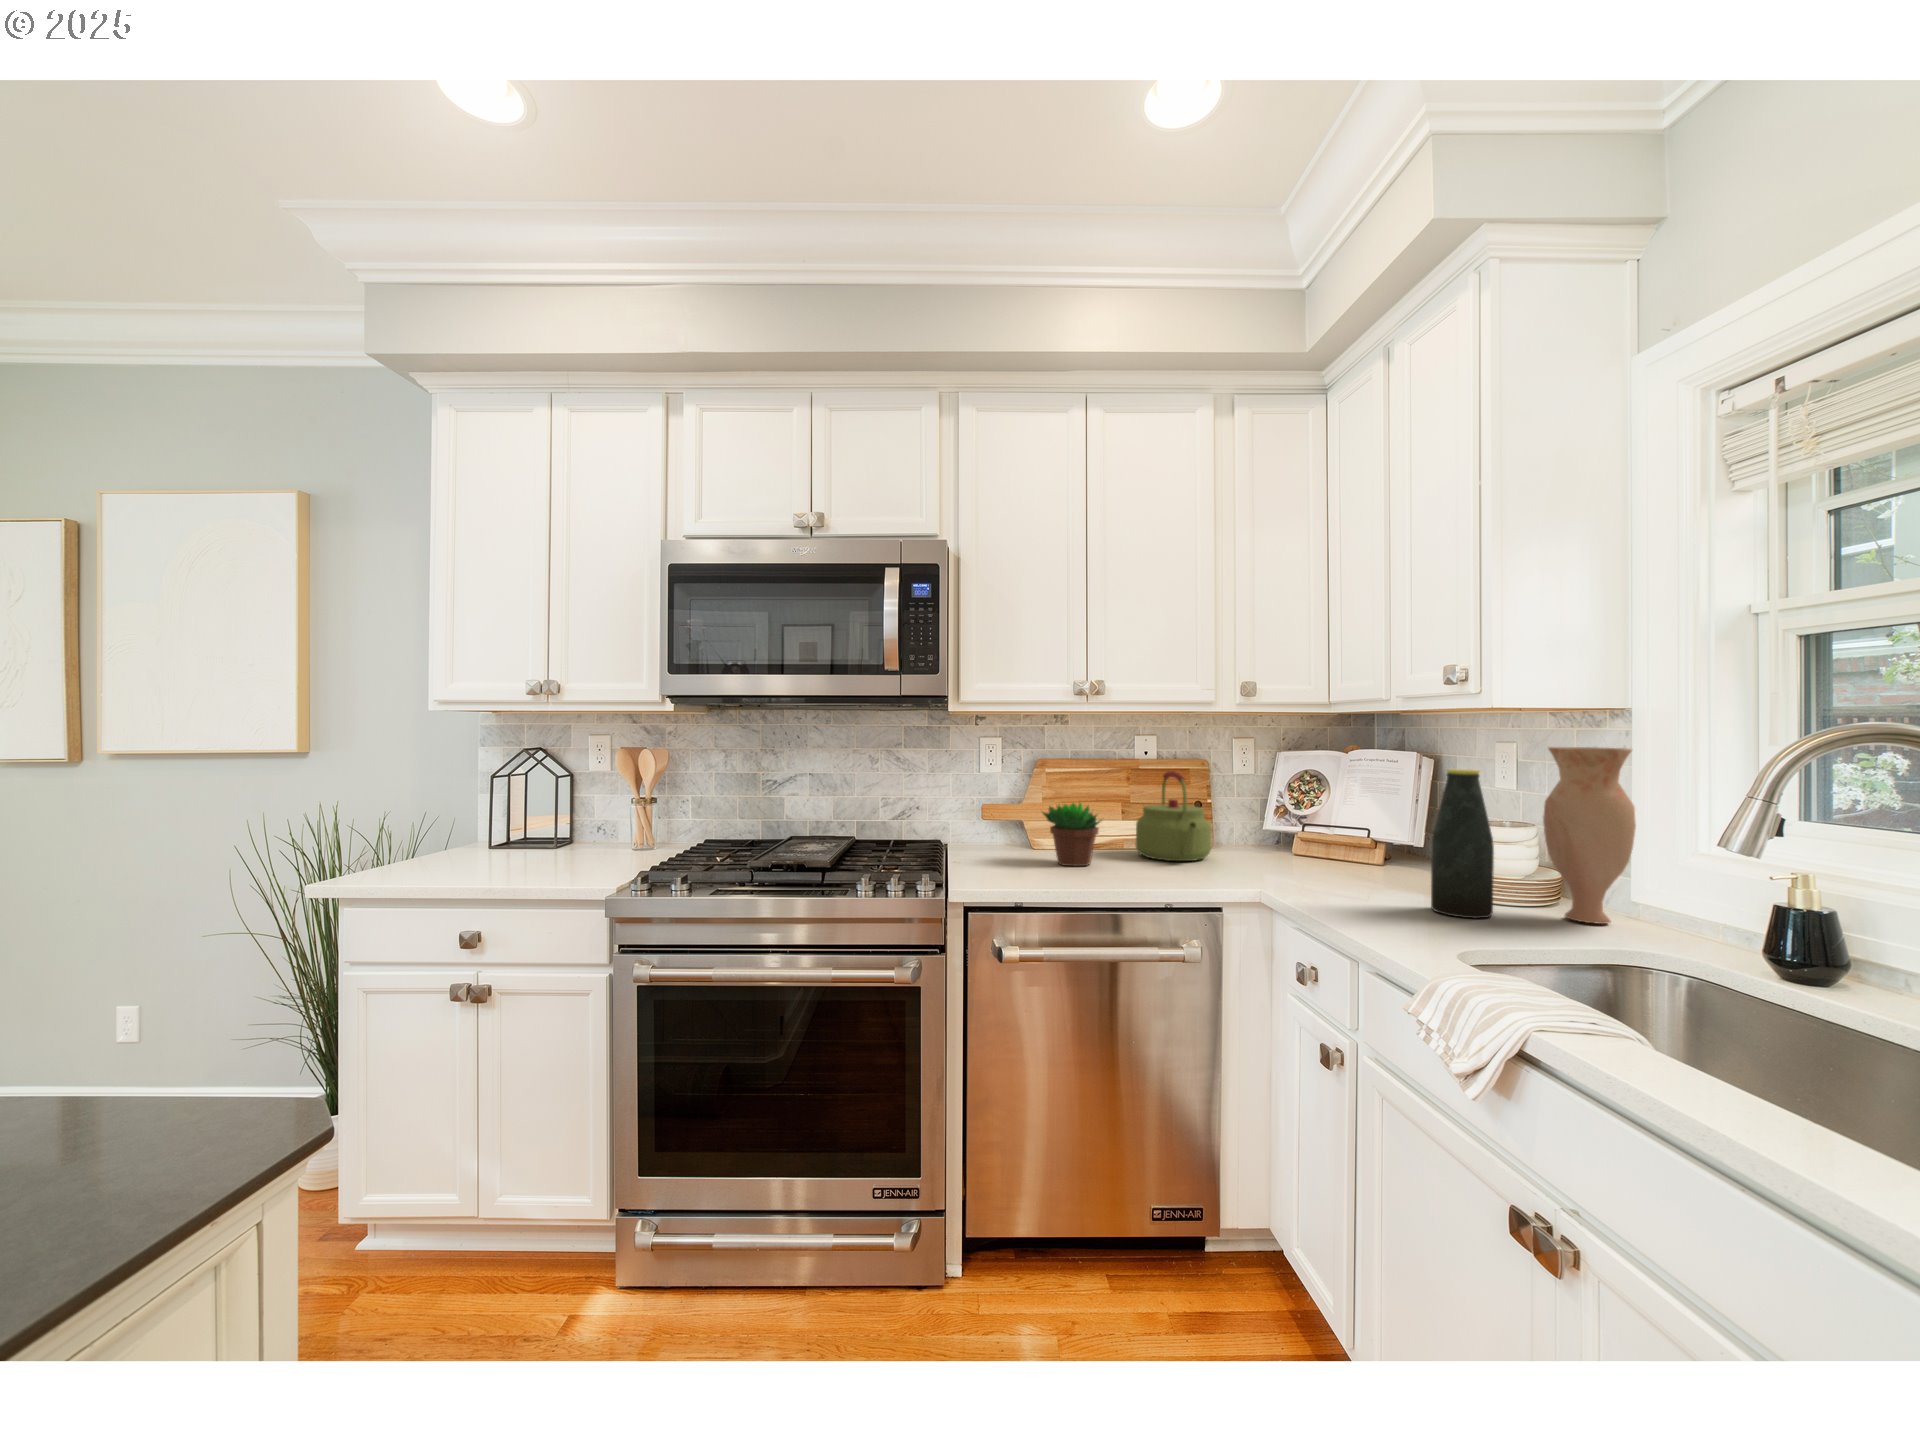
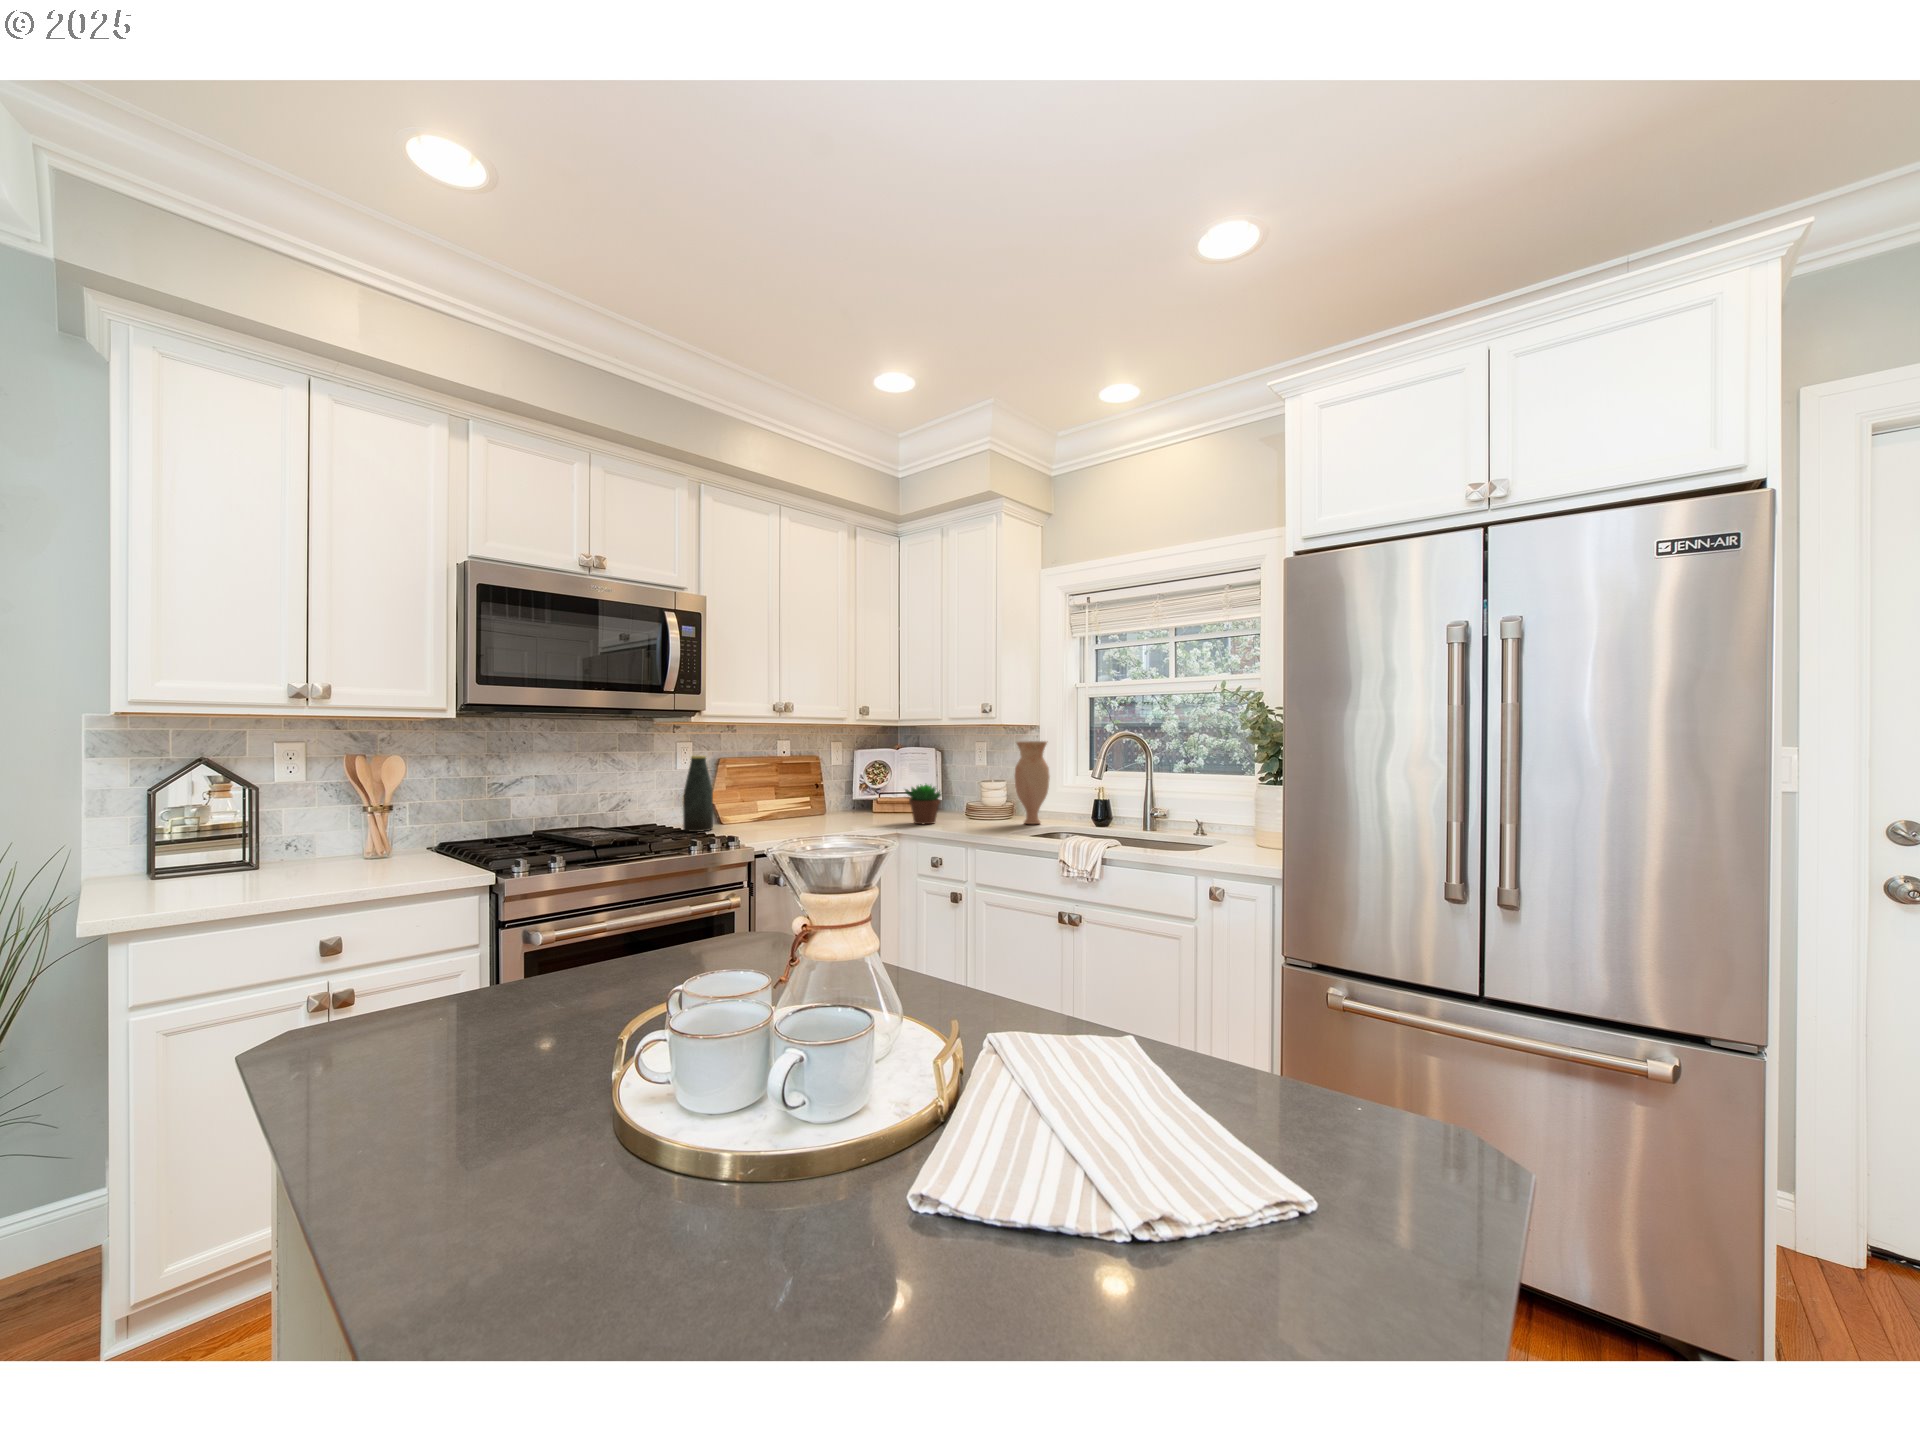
bottle: present [1431,769,1494,918] -> present [683,756,713,832]
kettle: present [1136,771,1211,861] -> none [784,765,833,823]
succulent plant: present [1043,803,1101,866] -> present [905,784,941,825]

